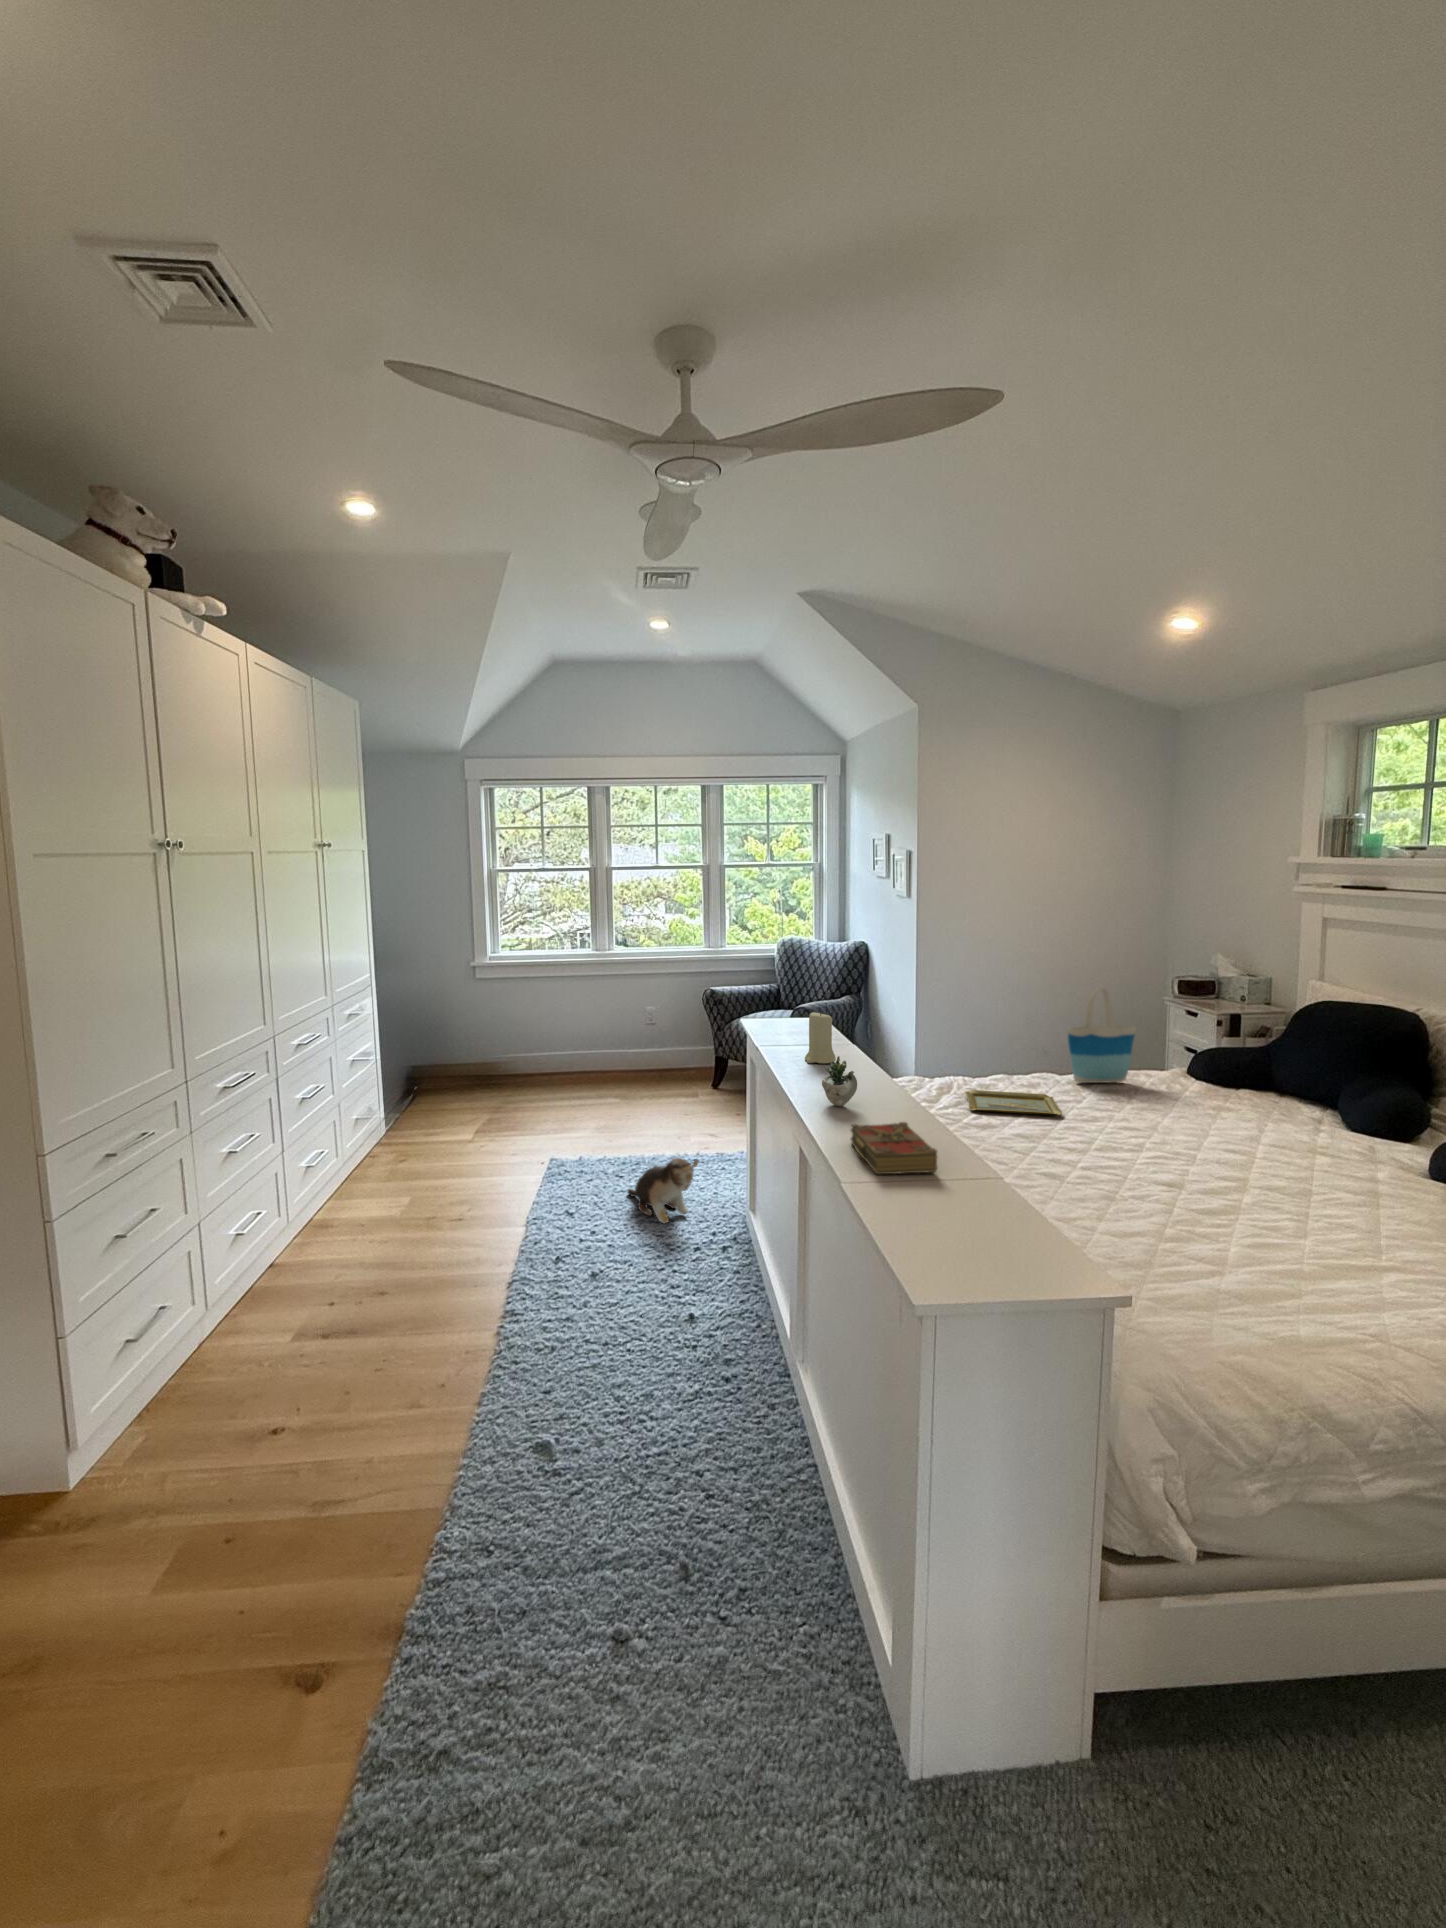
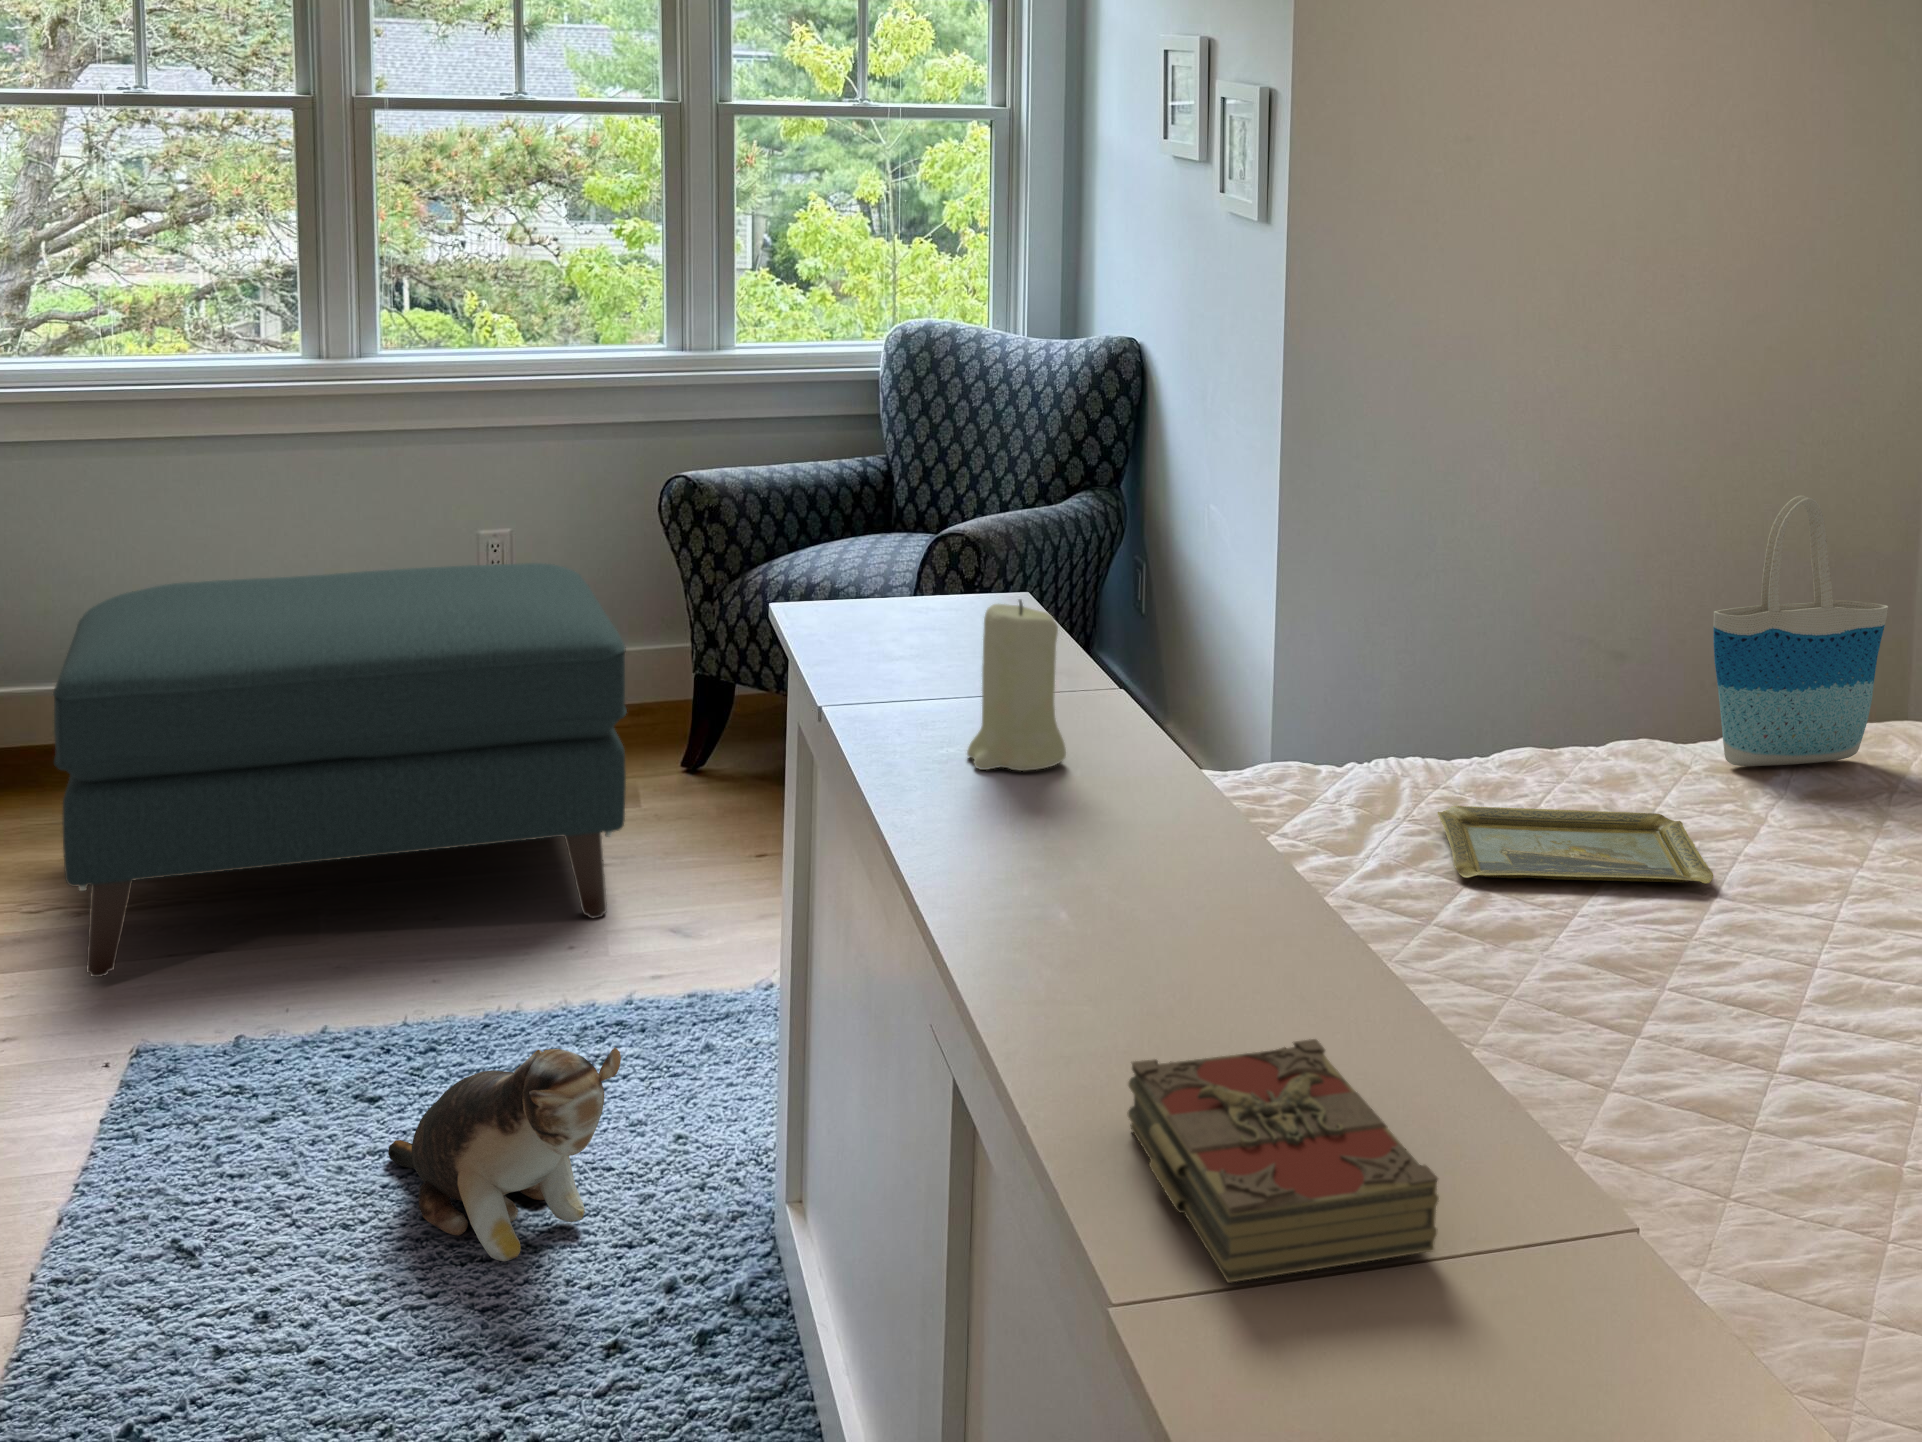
ottoman: none [524,1018,694,1141] -> present [53,563,627,977]
succulent plant: present [822,1056,888,1107] -> none [1026,785,1250,956]

